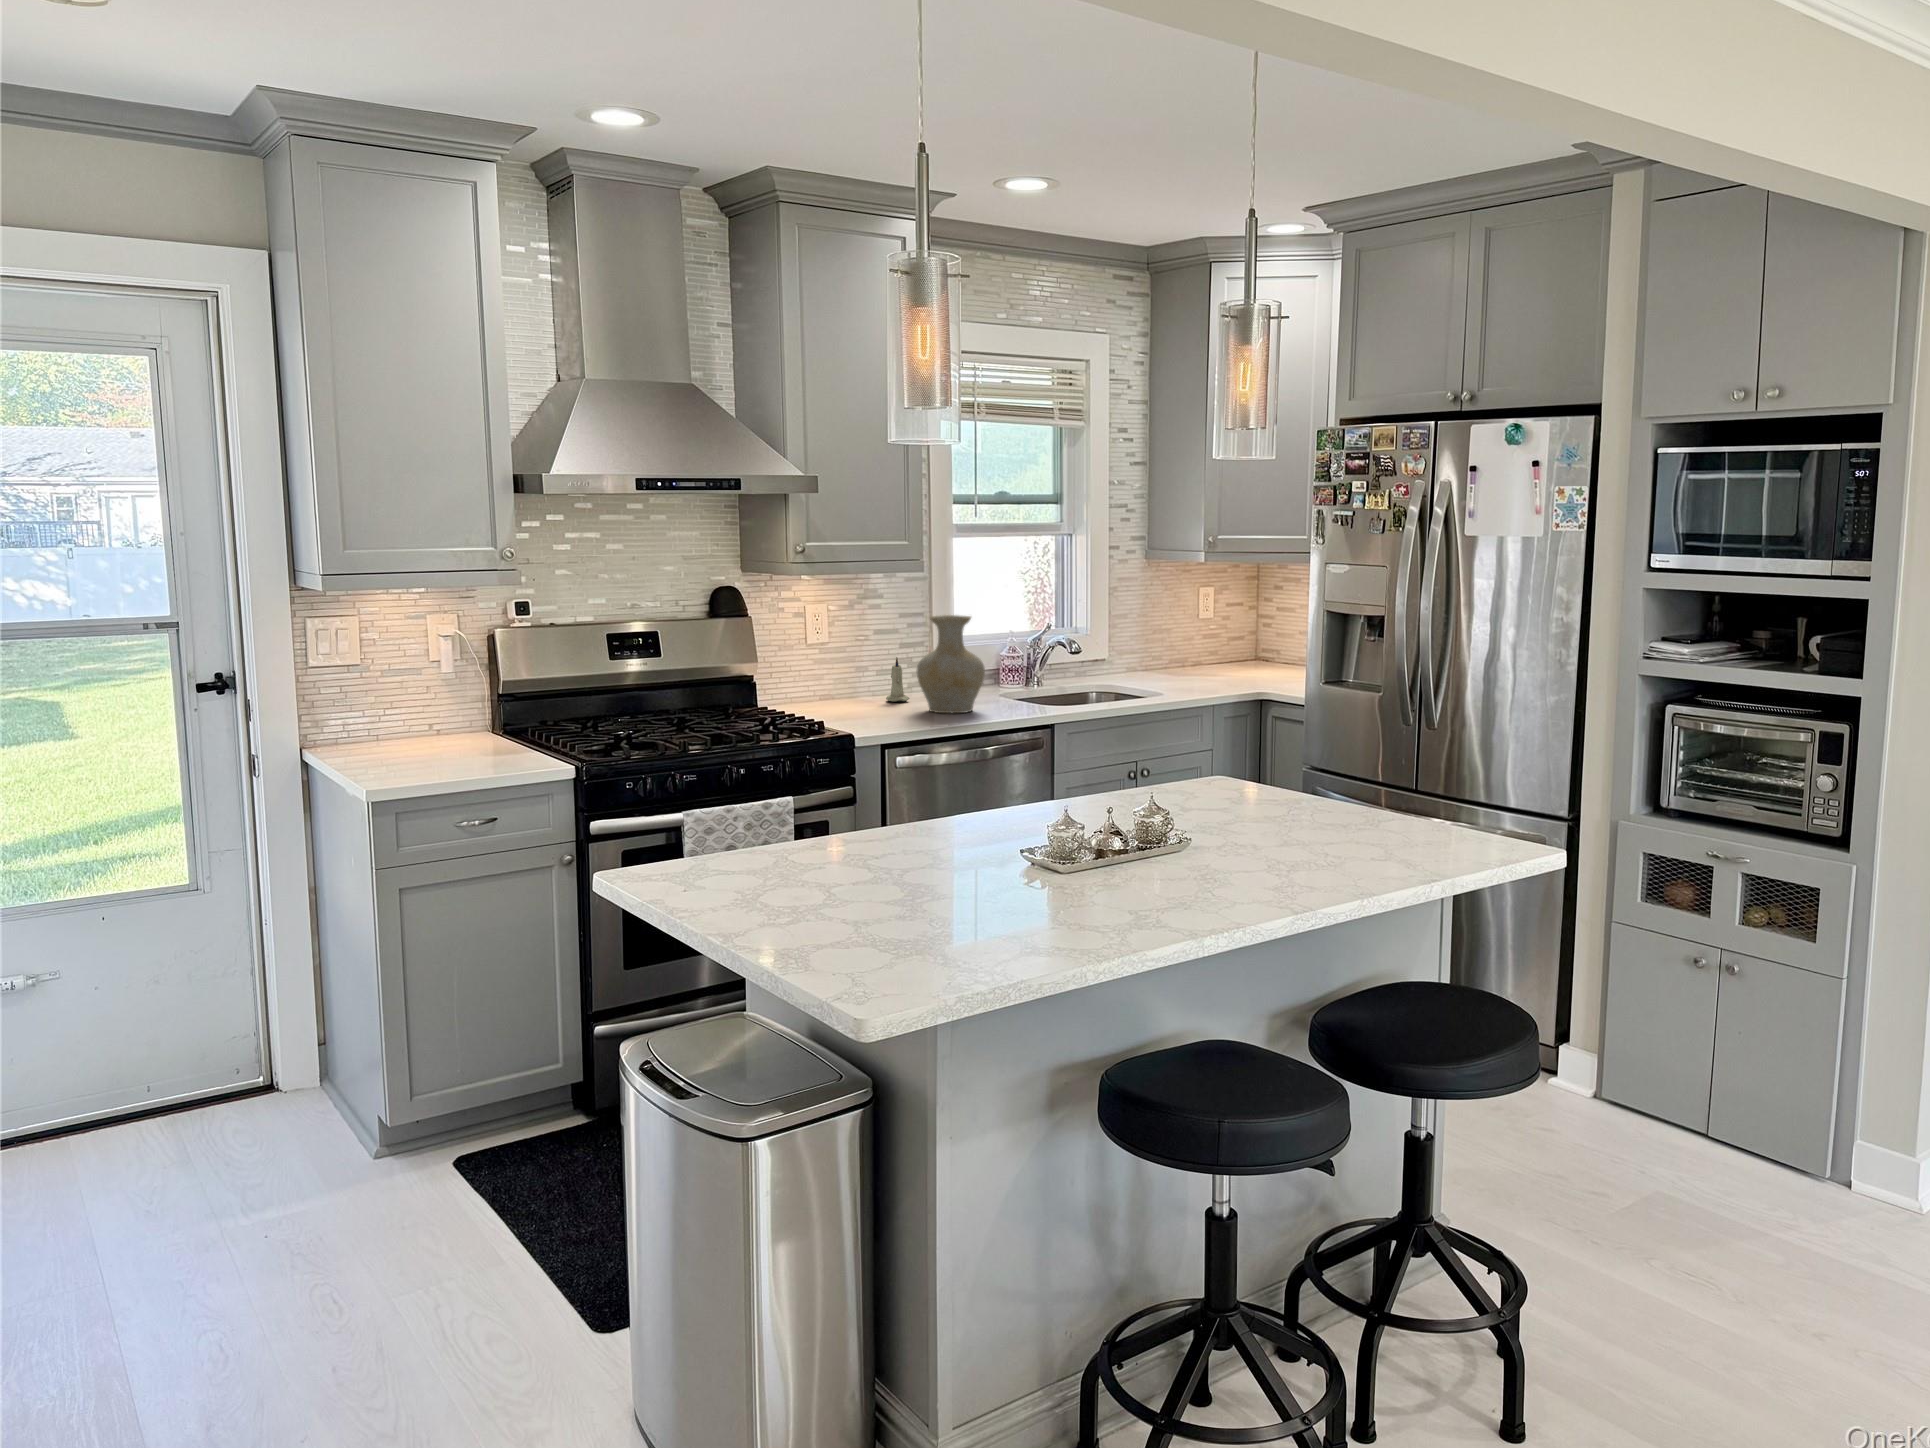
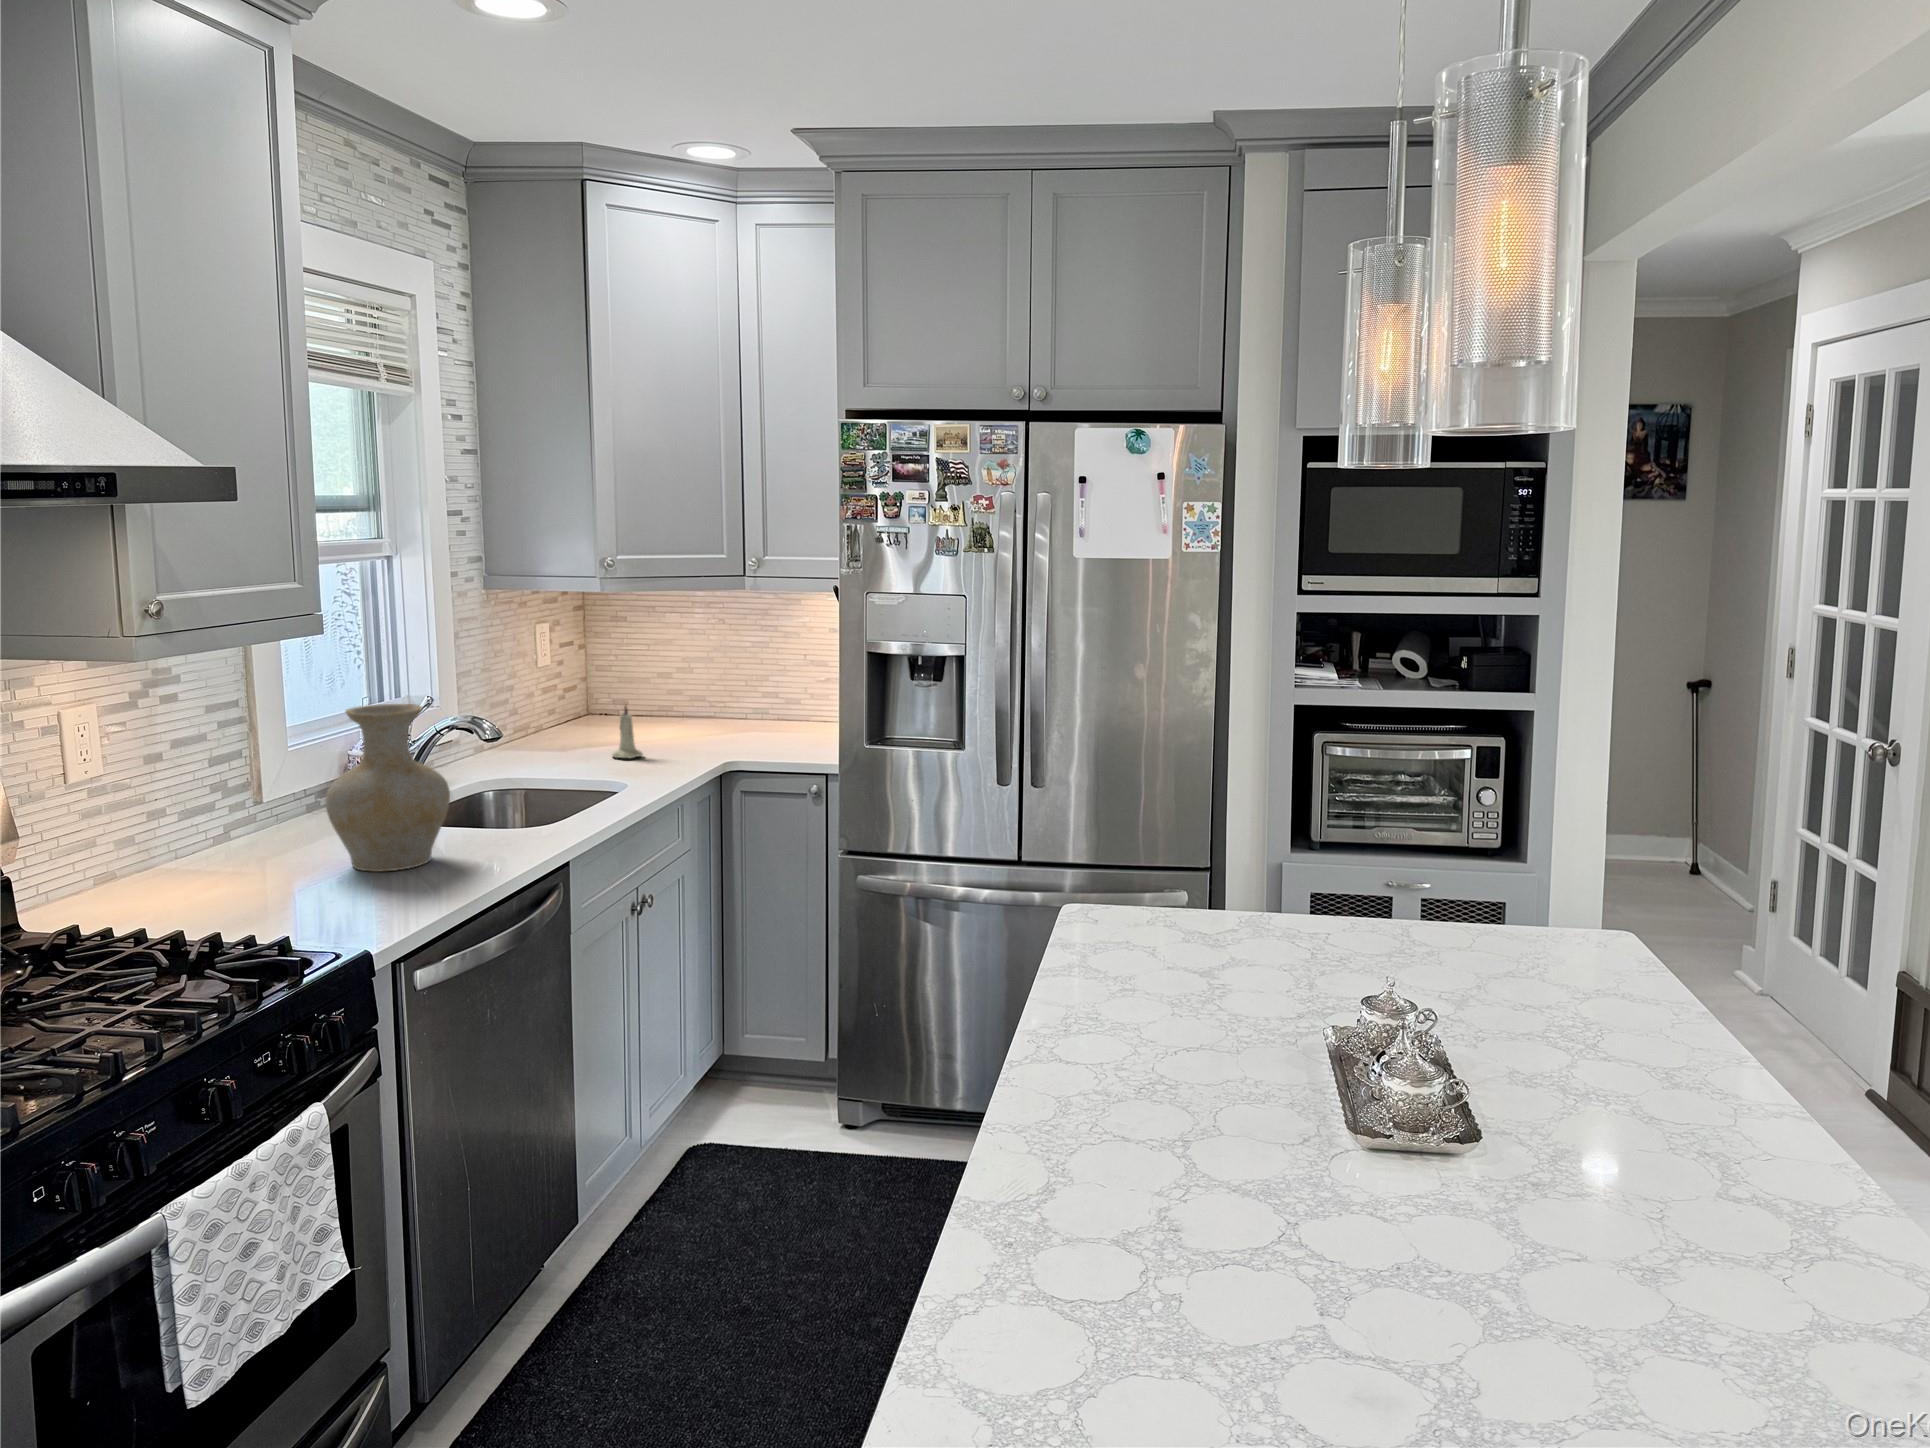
candle: present [886,657,910,702] -> present [612,704,643,758]

